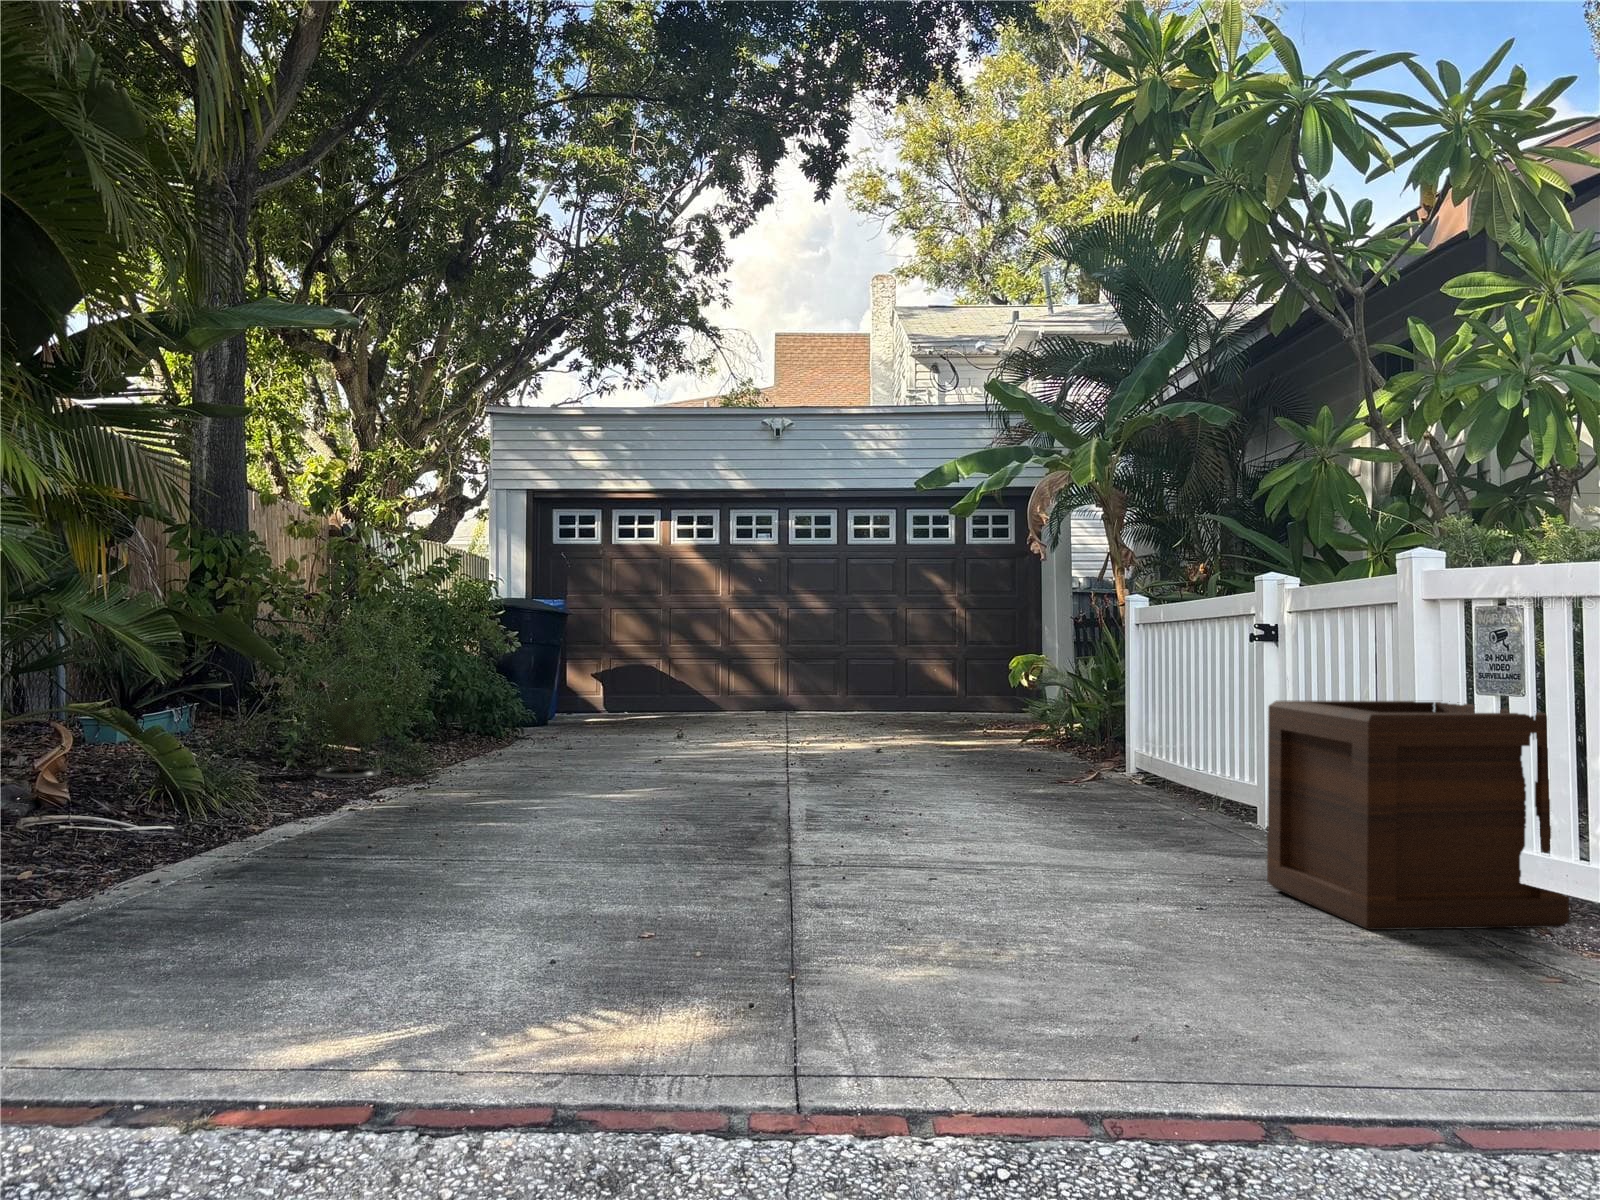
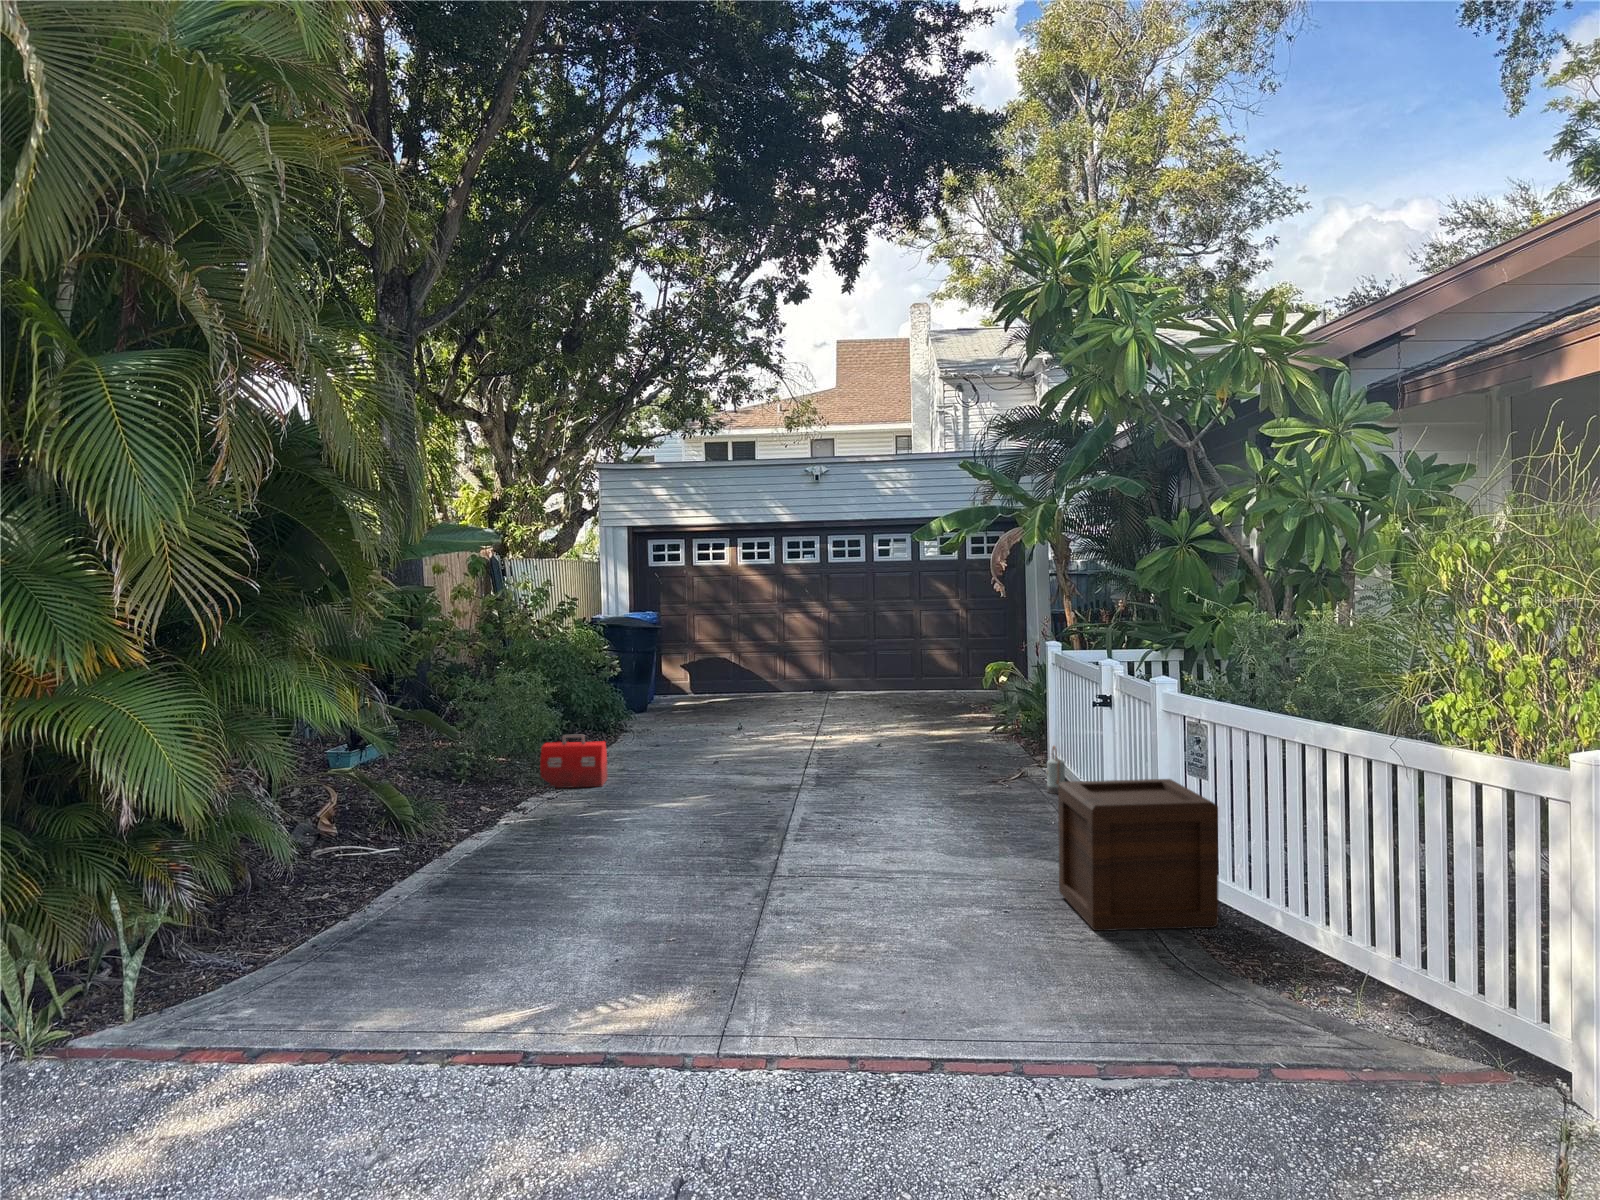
potted tree: present [317,665,383,778] -> none [477,714,525,792]
toolbox: none [407,706,505,780] -> present [540,734,608,788]
watering can: none [1141,724,1168,792] -> present [1047,746,1065,794]

